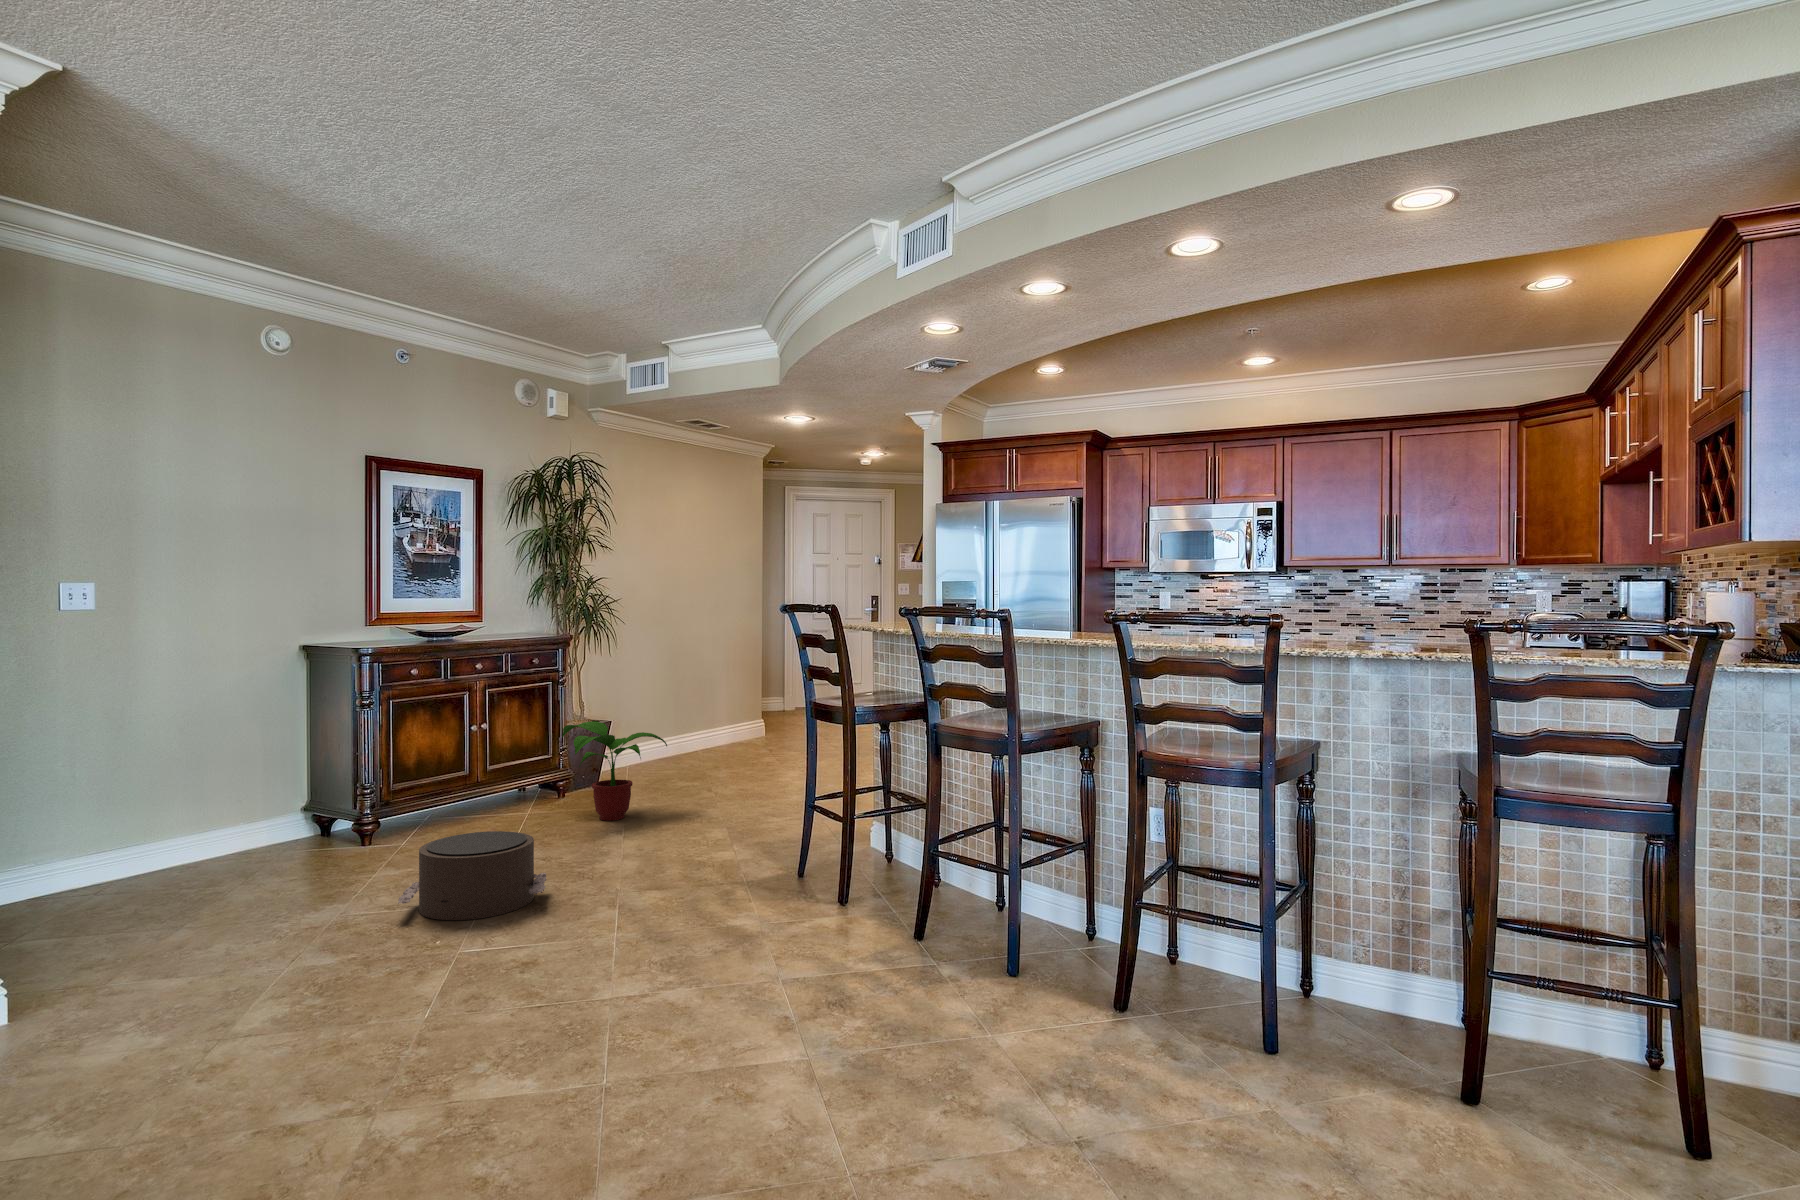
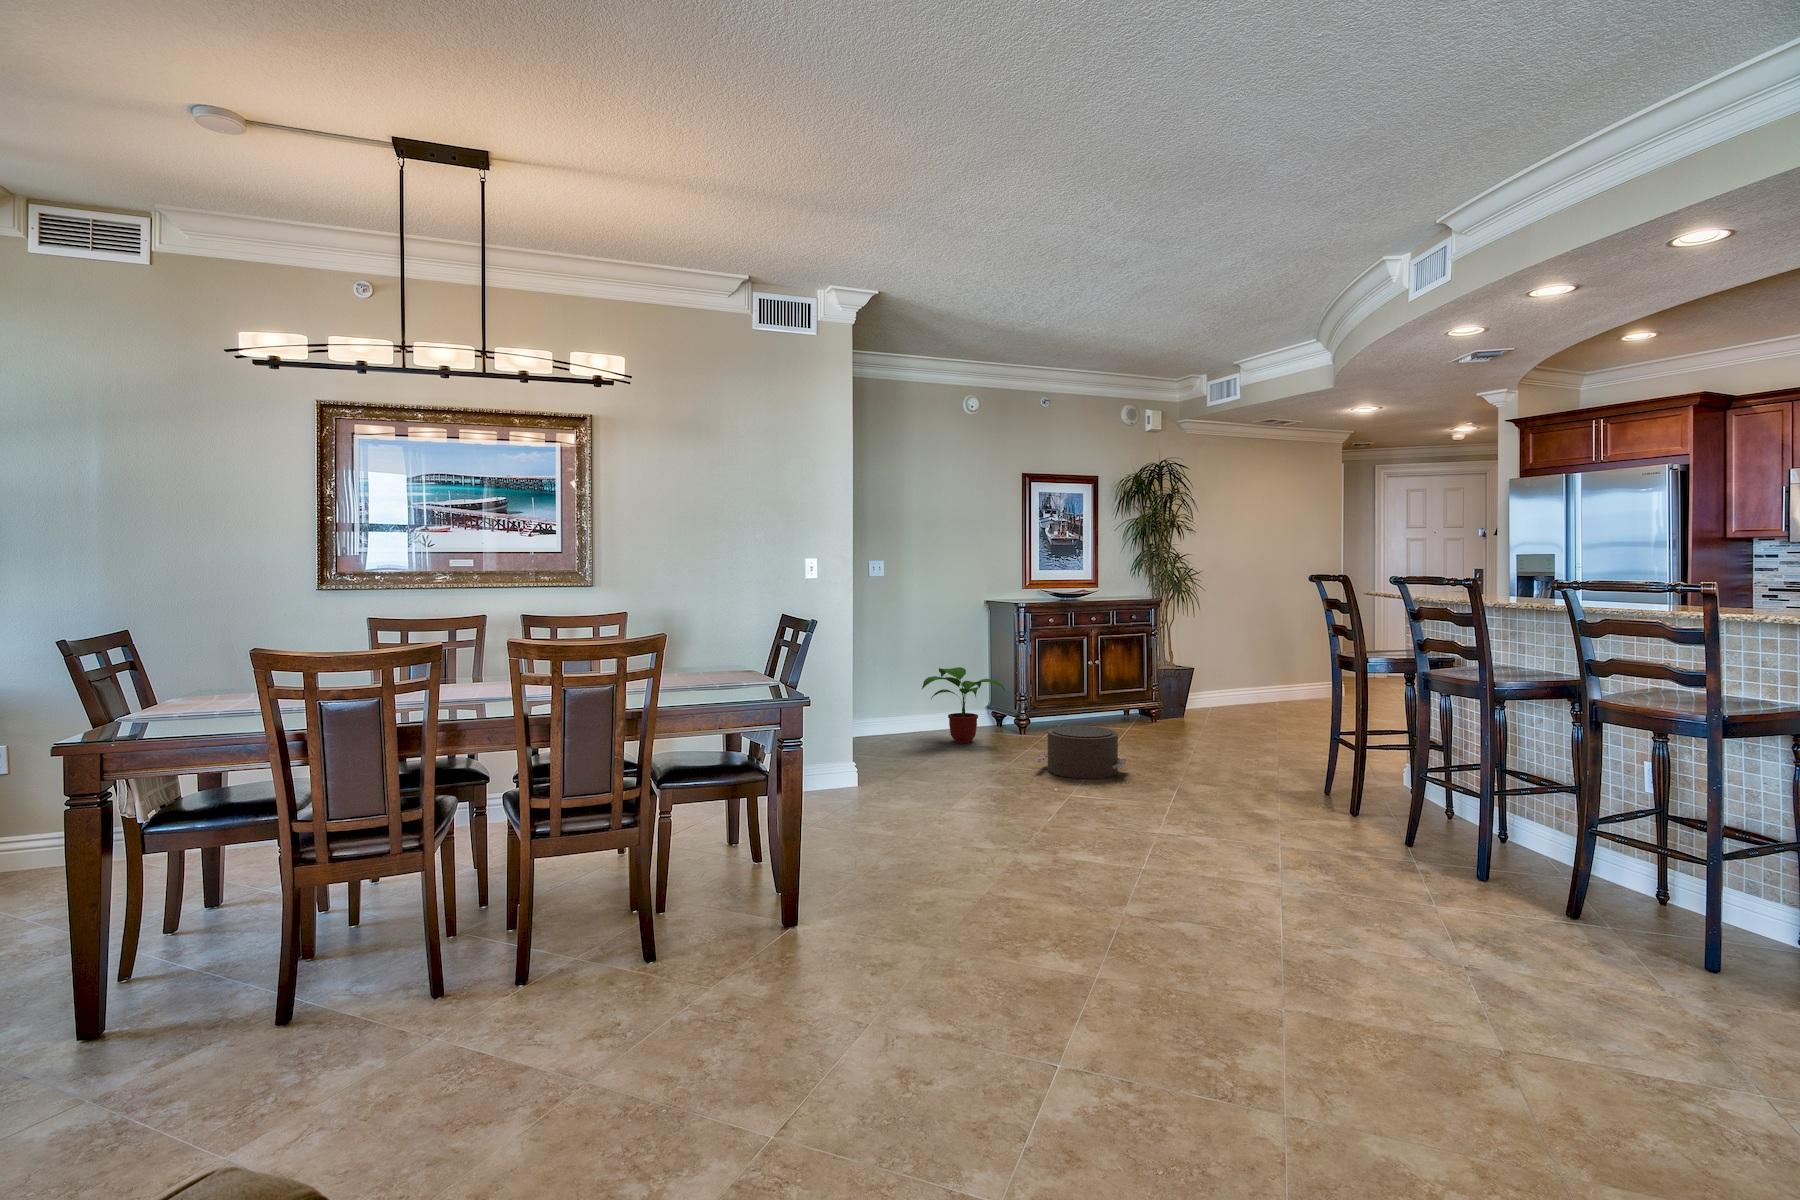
potted plant: present [562,721,667,821] -> present [922,667,1005,744]

